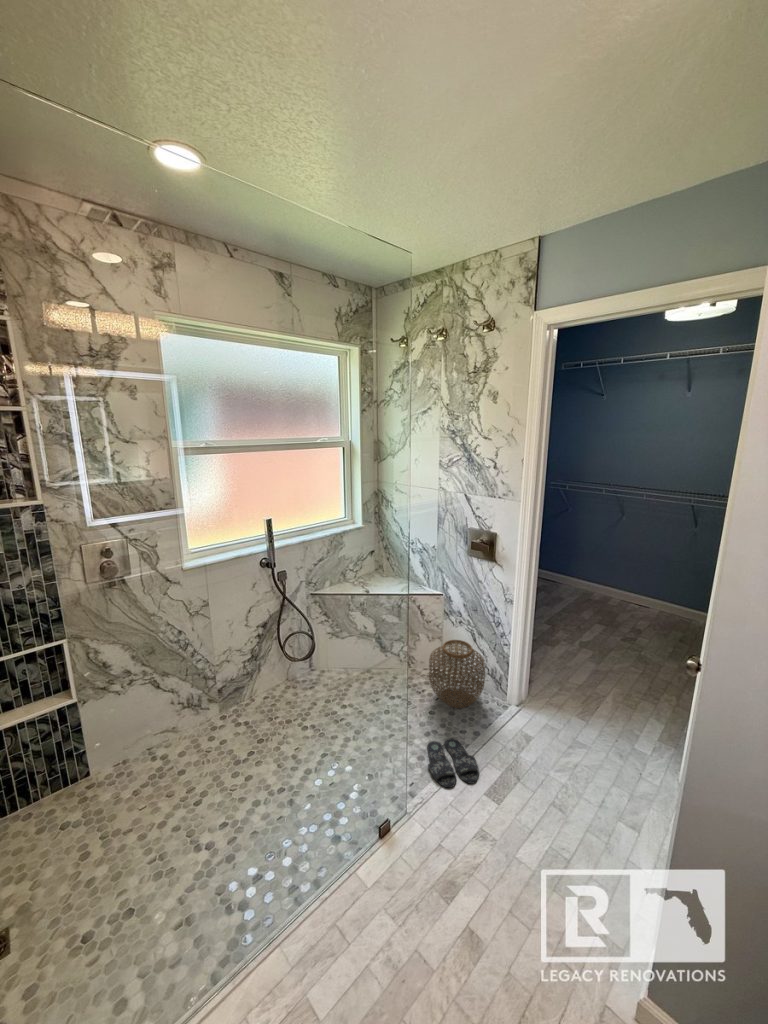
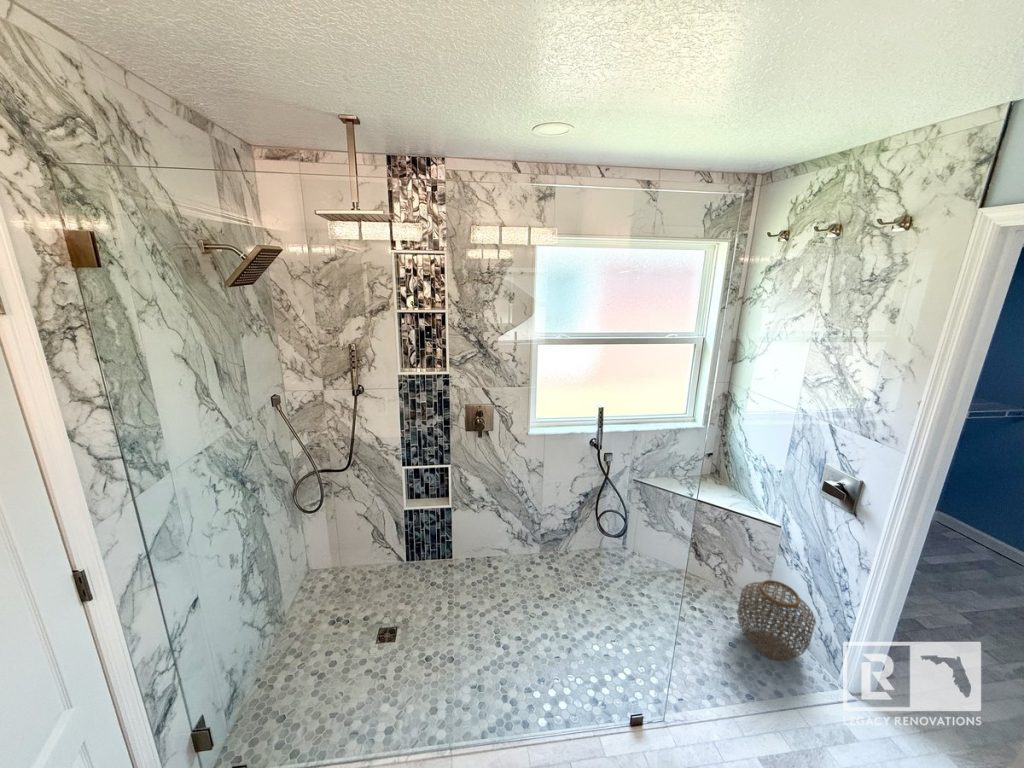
slippers: present [427,738,479,788] -> none [704,672,763,738]

